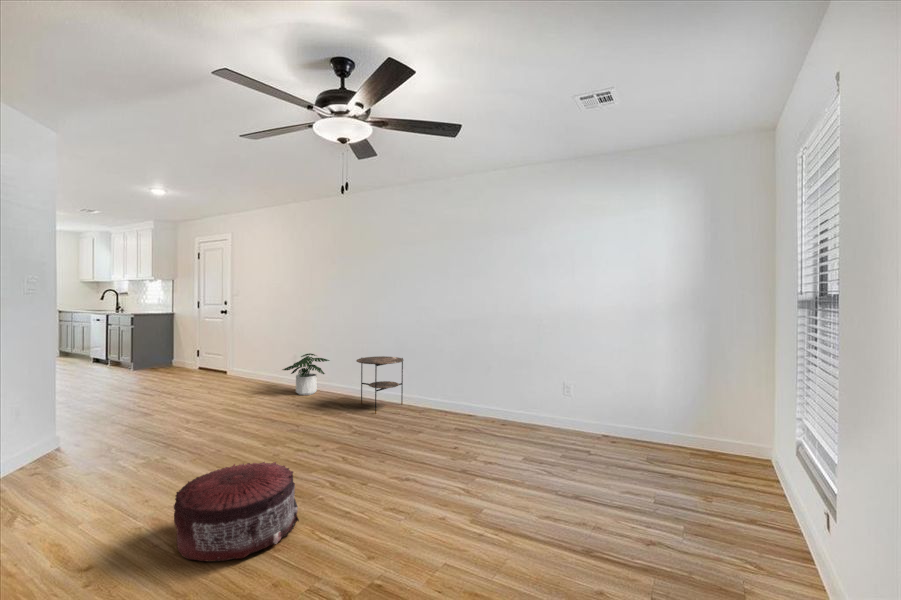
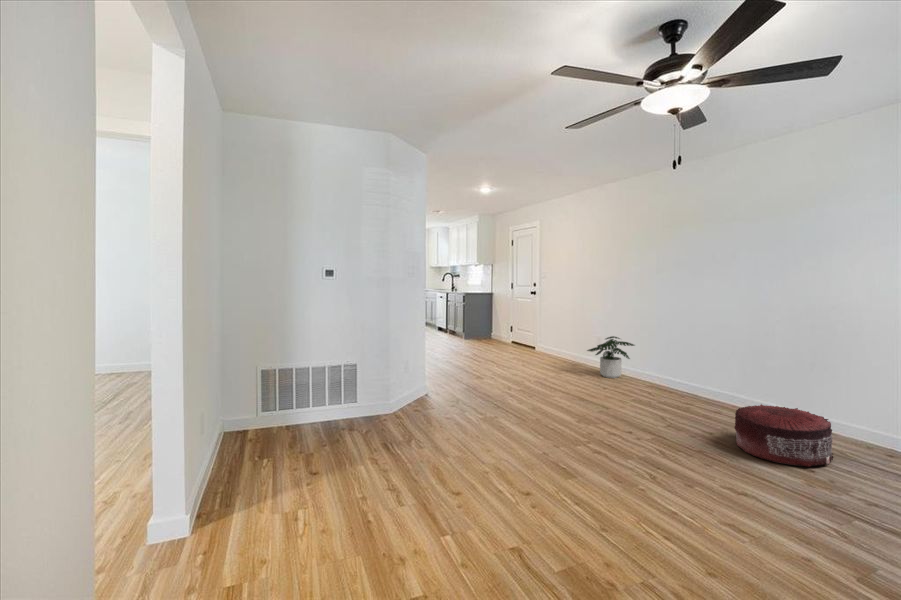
side table: present [356,356,403,414] -> none [668,345,729,409]
pouf: present [174,462,299,562] -> present [735,404,833,467]

